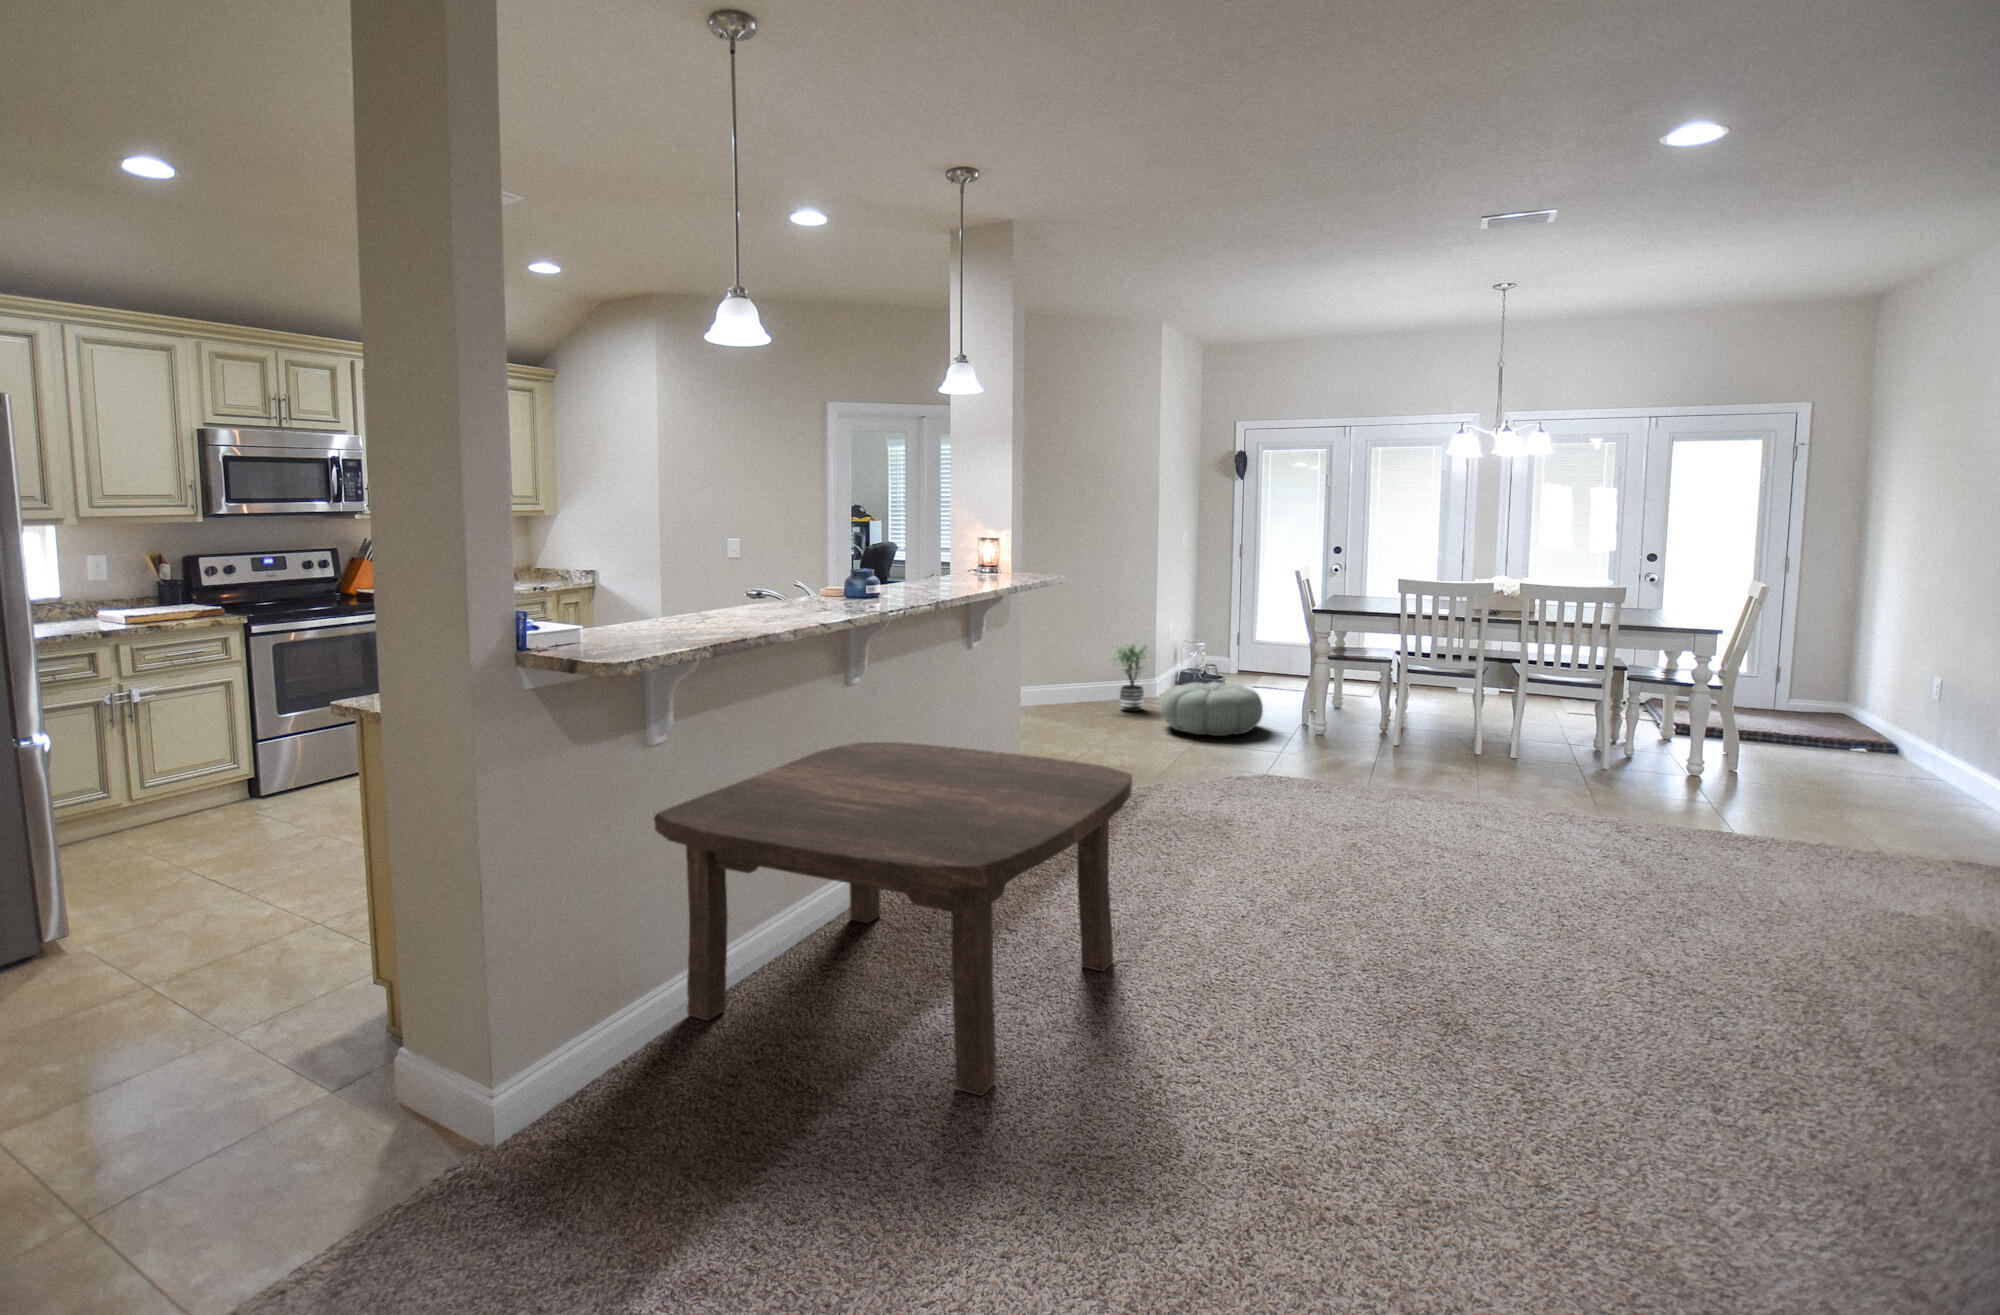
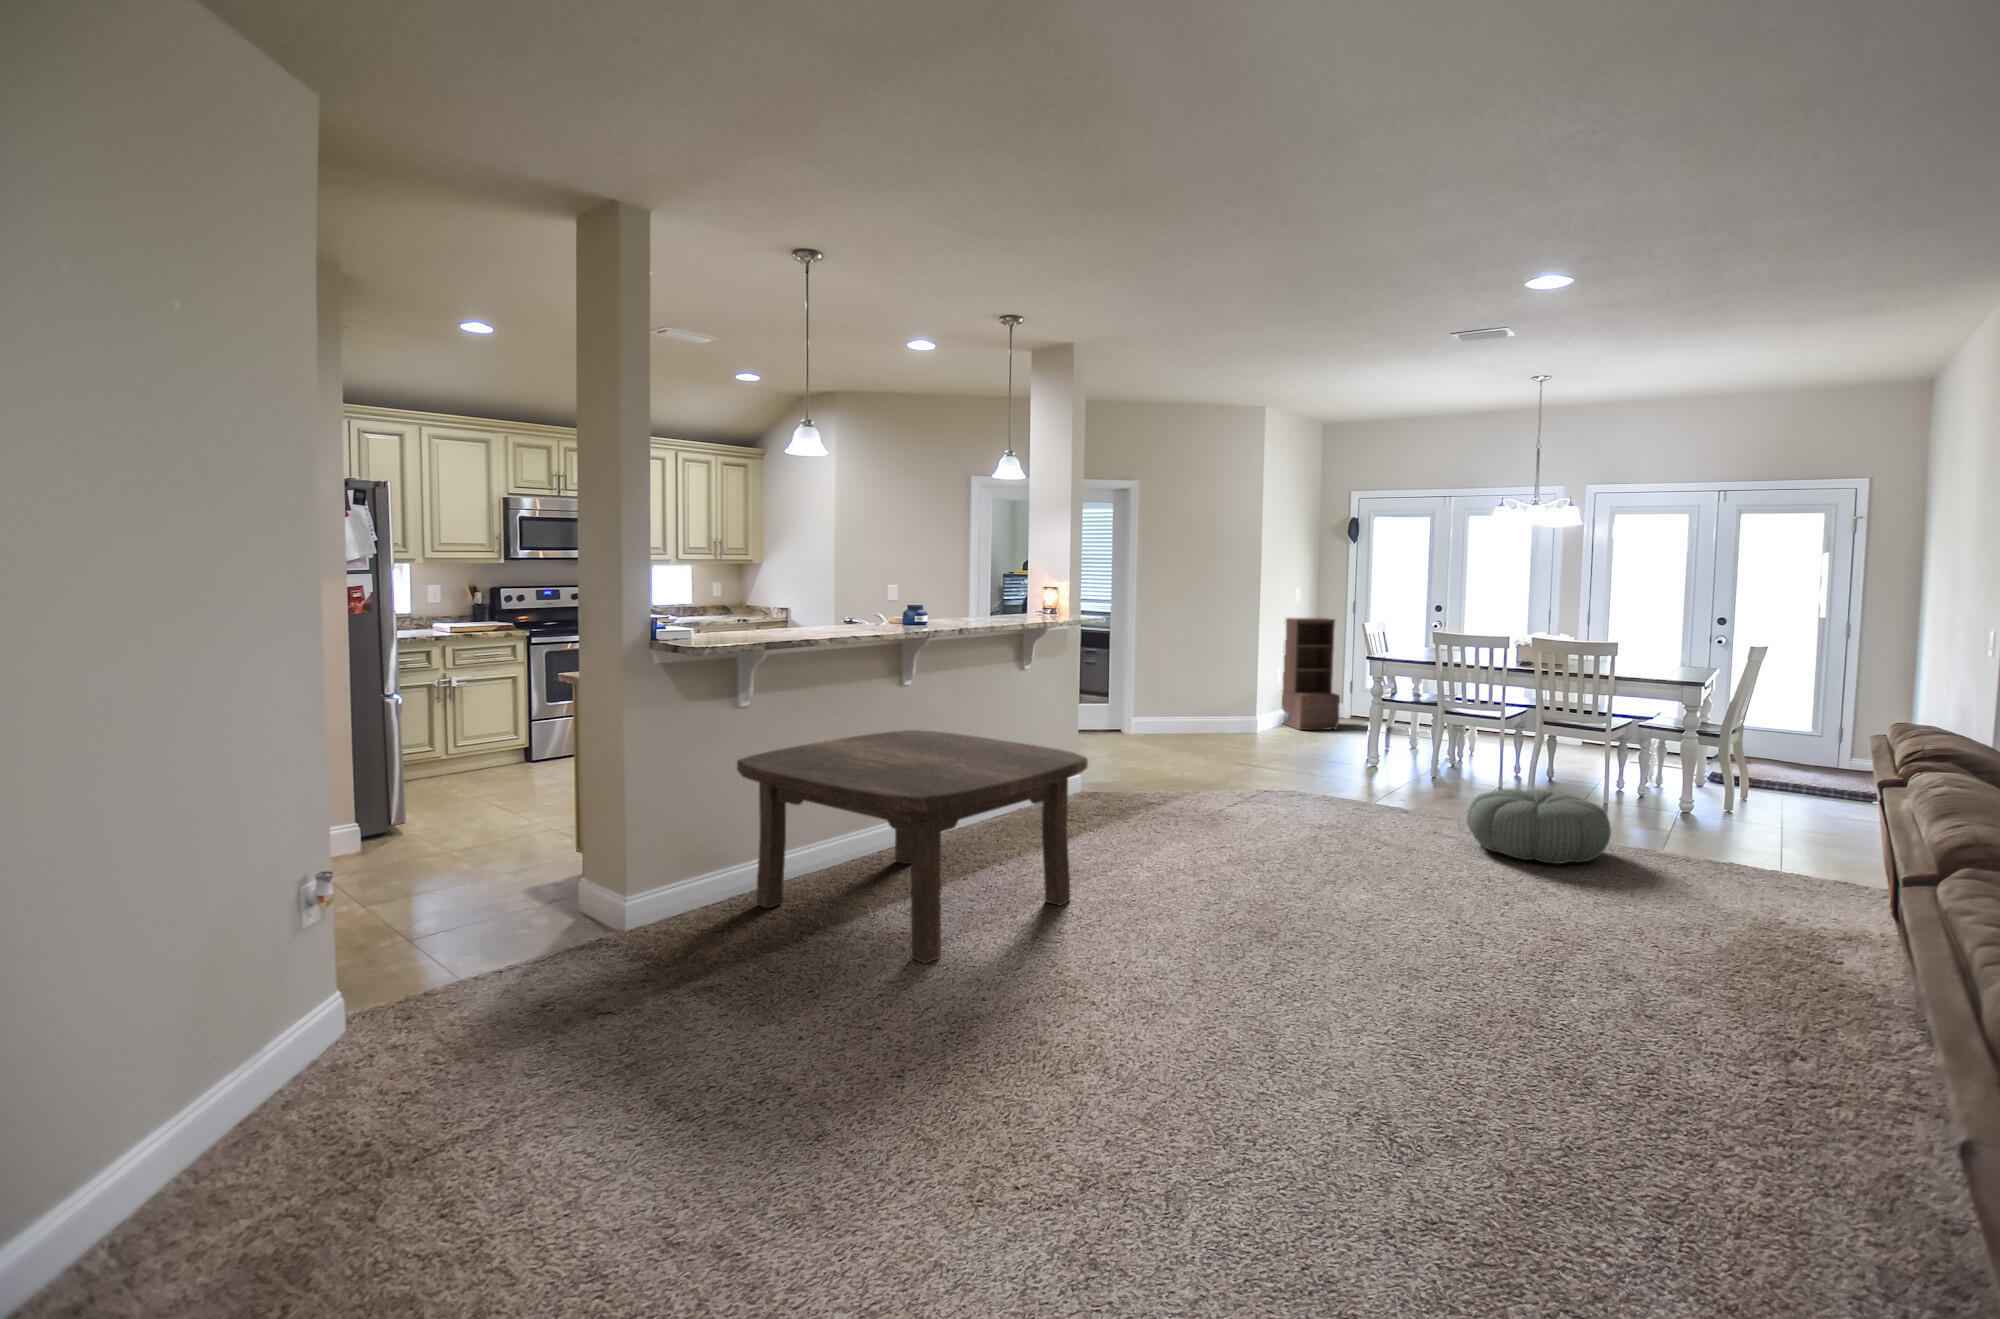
bookshelf: none [1196,564,1263,693] -> present [1282,618,1340,730]
potted plant: present [1109,645,1150,711] -> none [1189,681,1229,740]
pouf: present [1162,682,1263,736] -> present [1467,789,1611,864]

